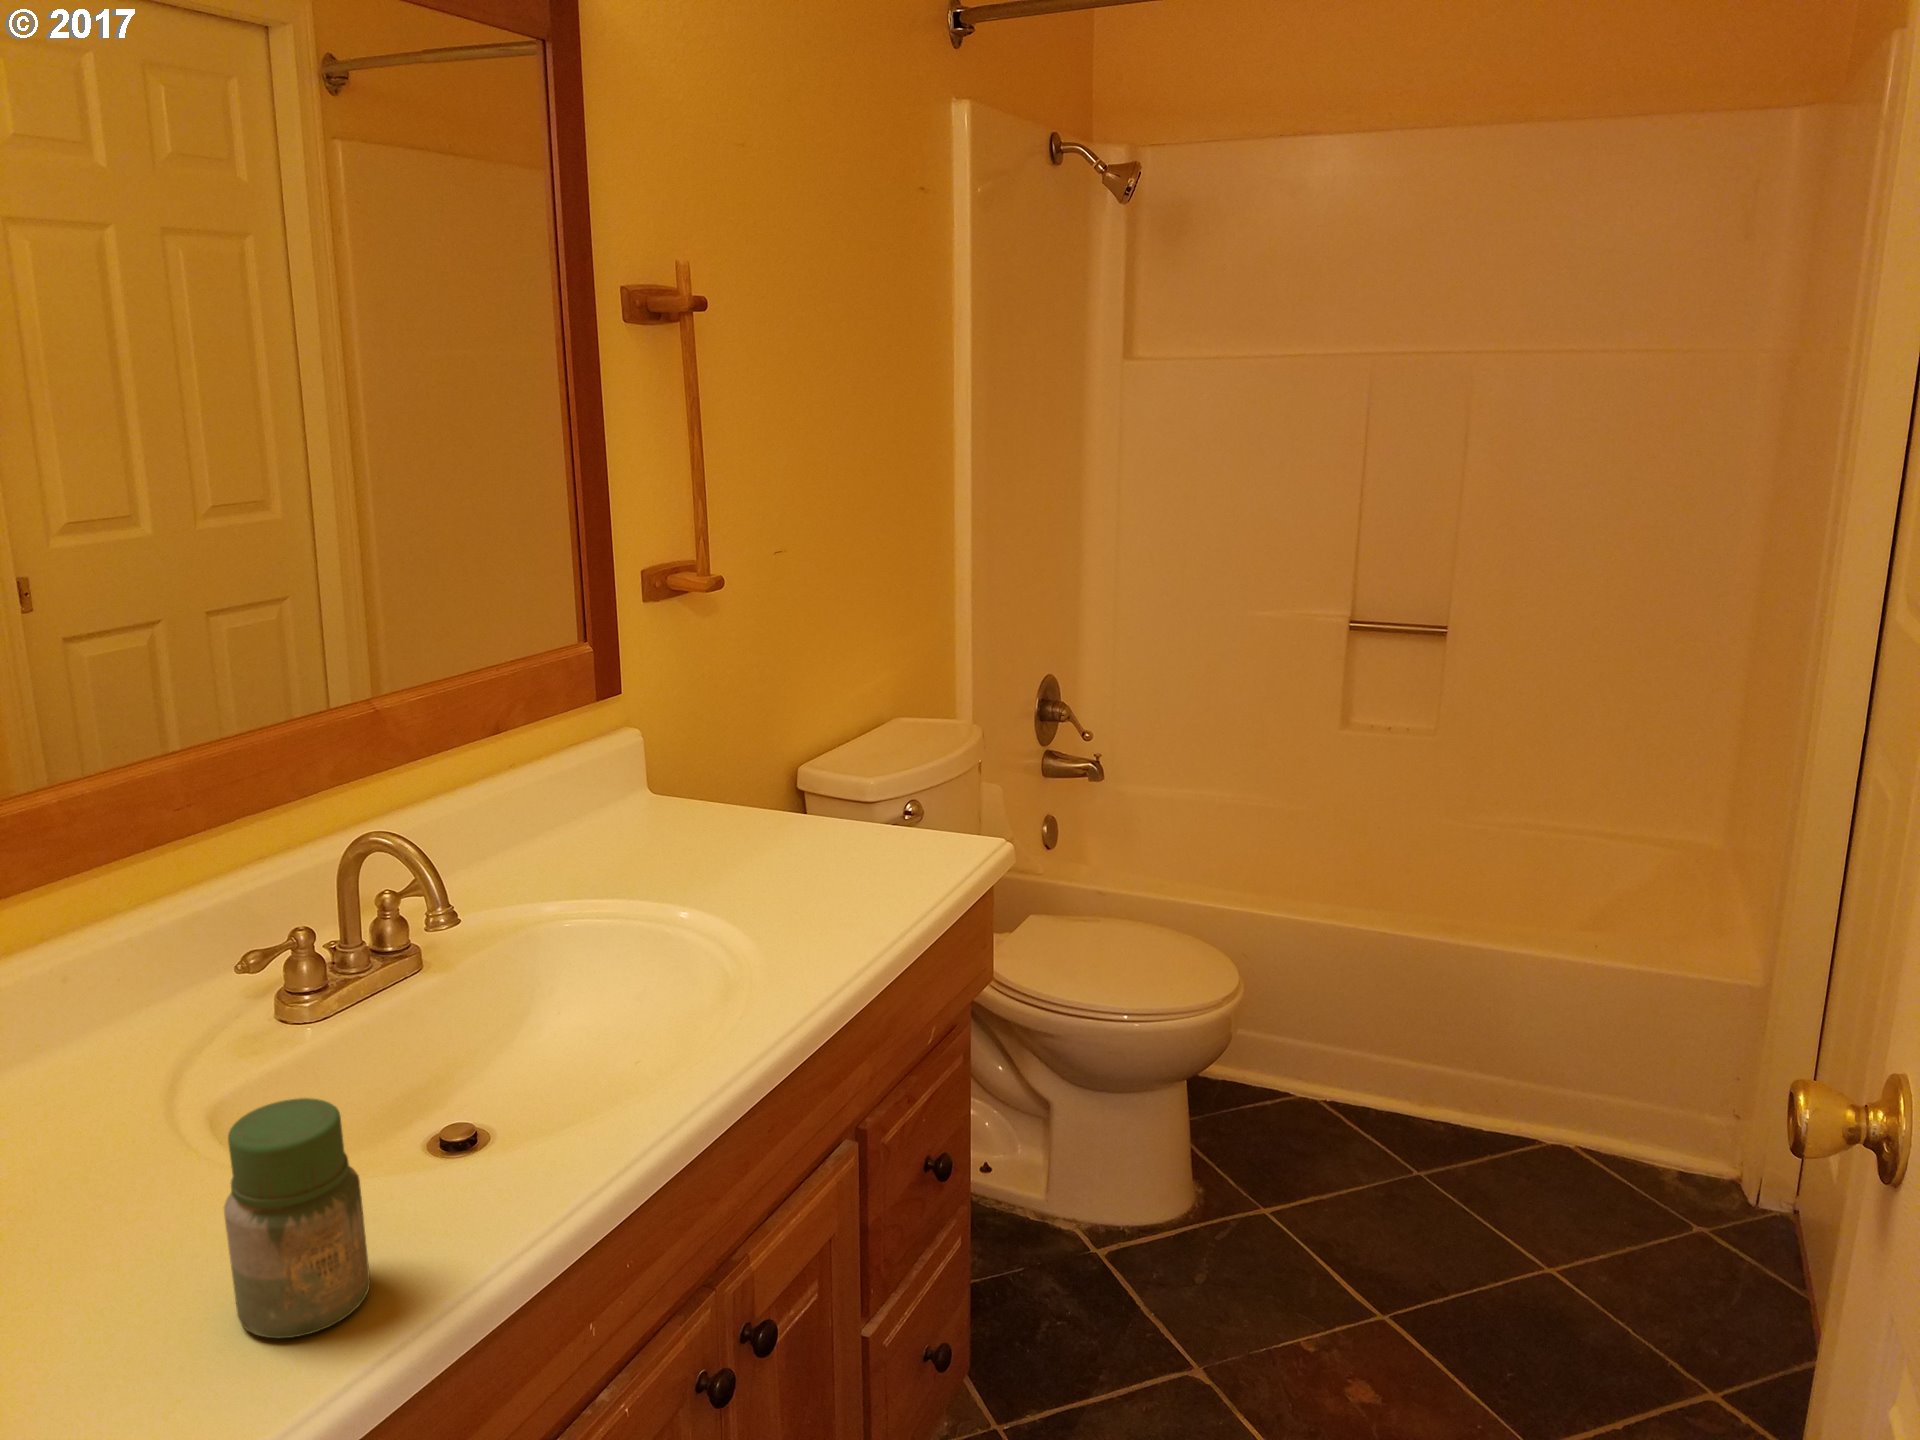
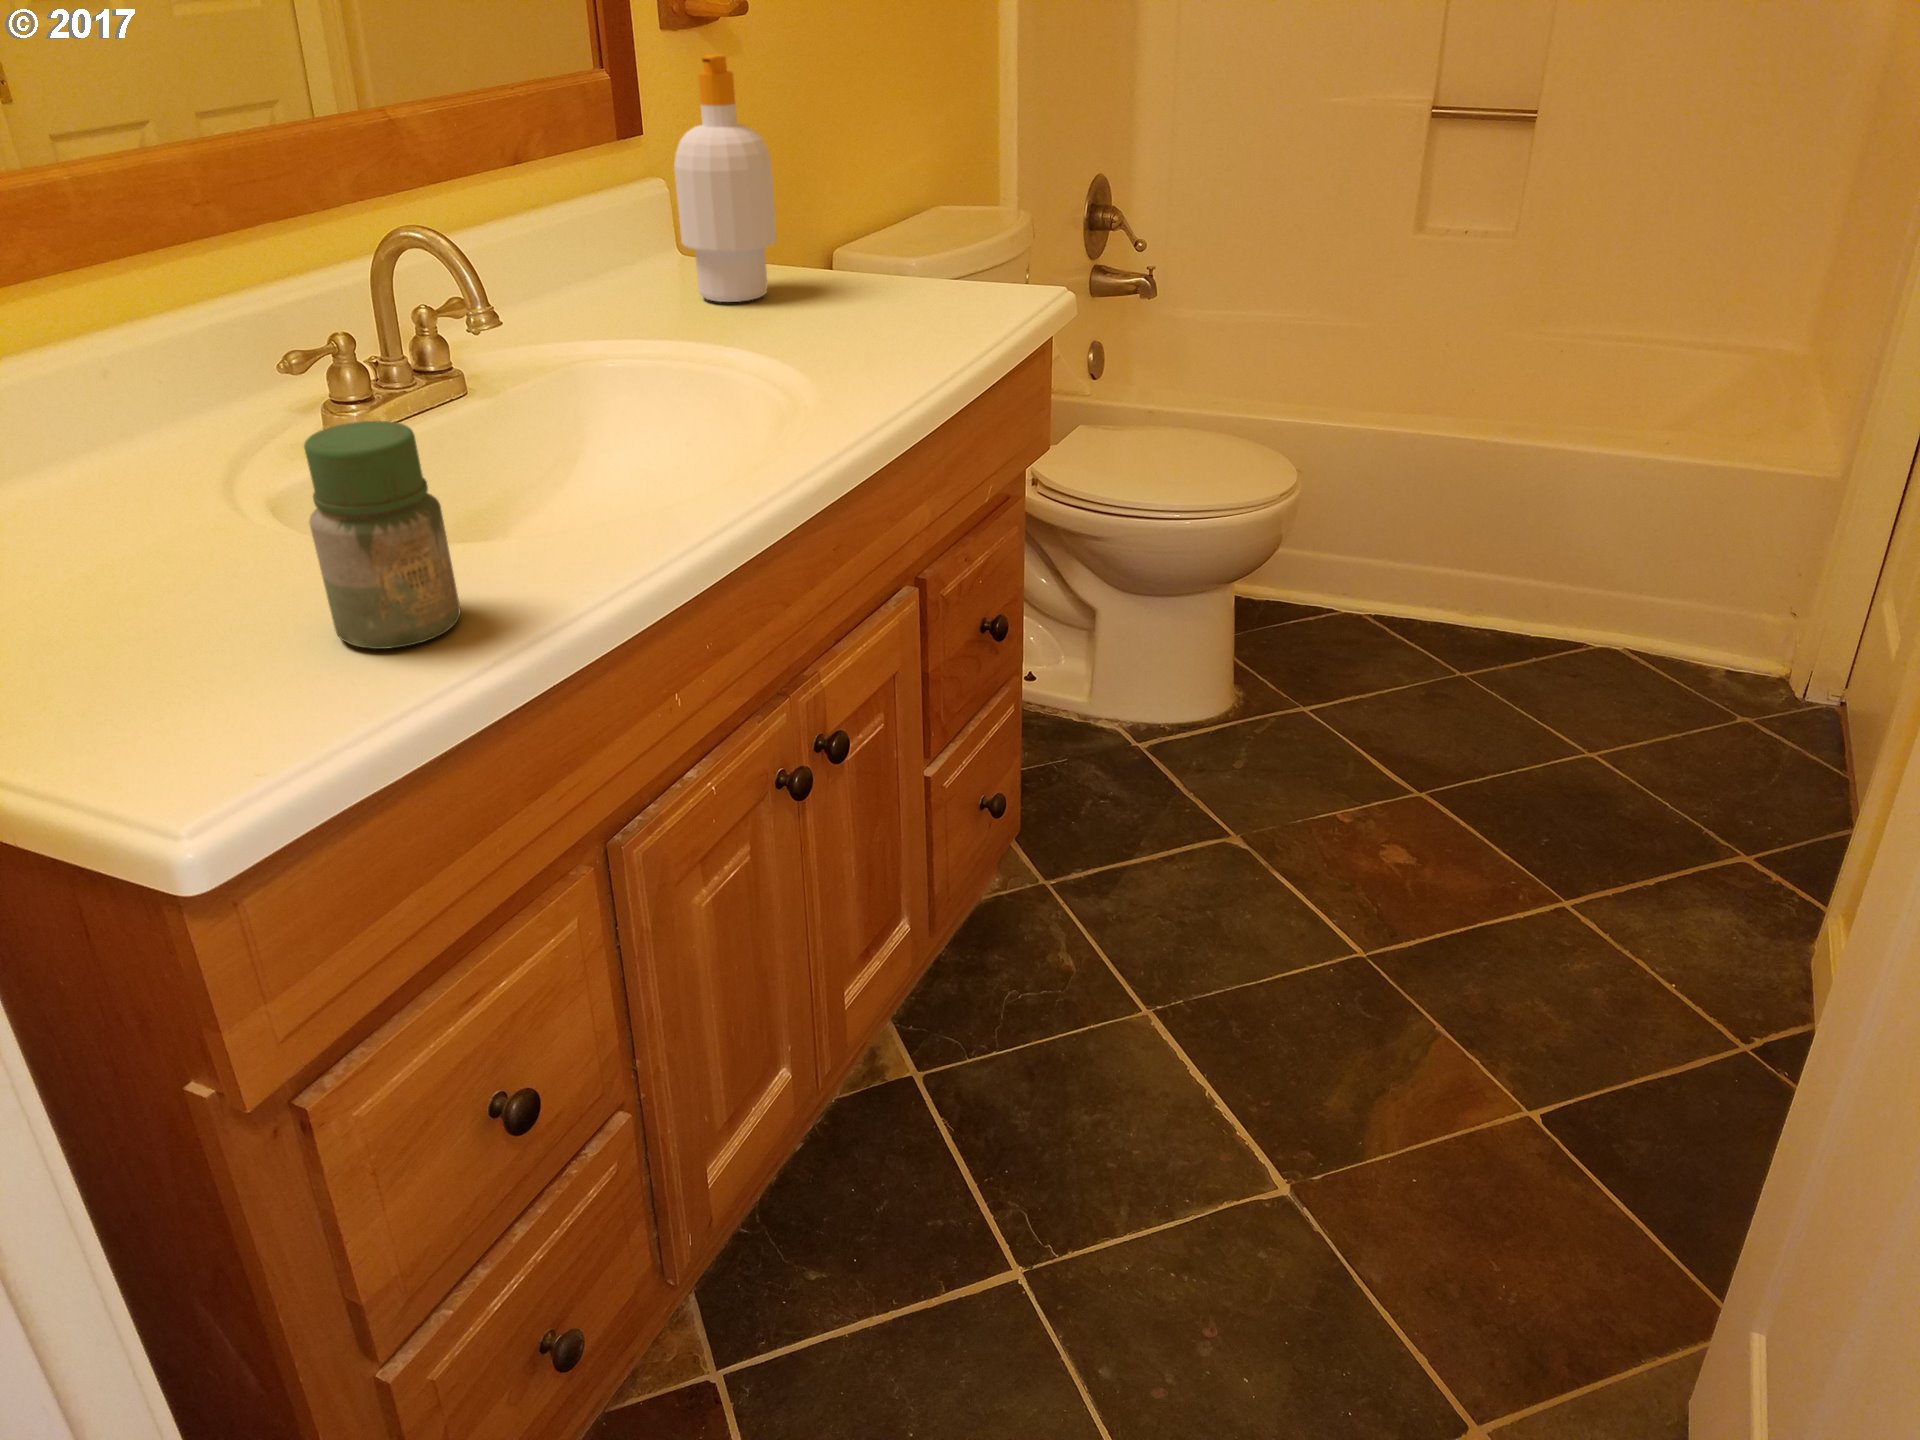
soap bottle: none [642,642,735,857] -> present [674,55,776,302]

